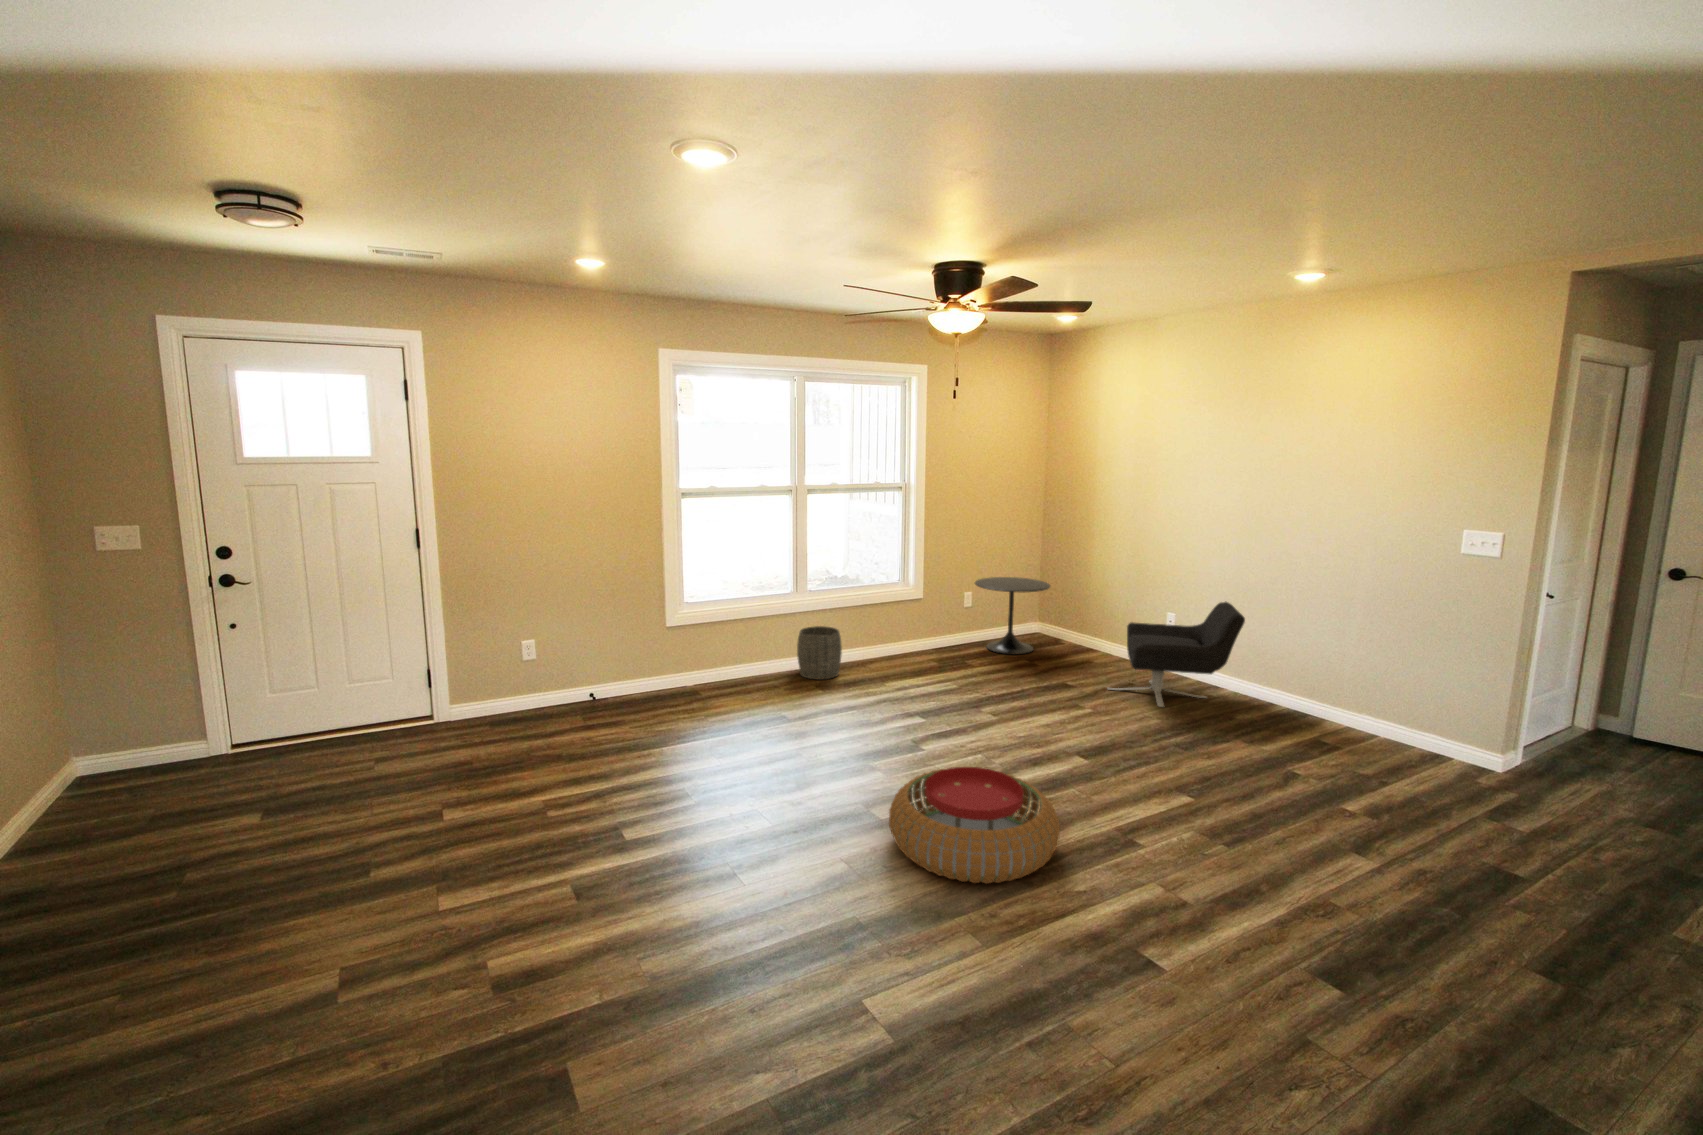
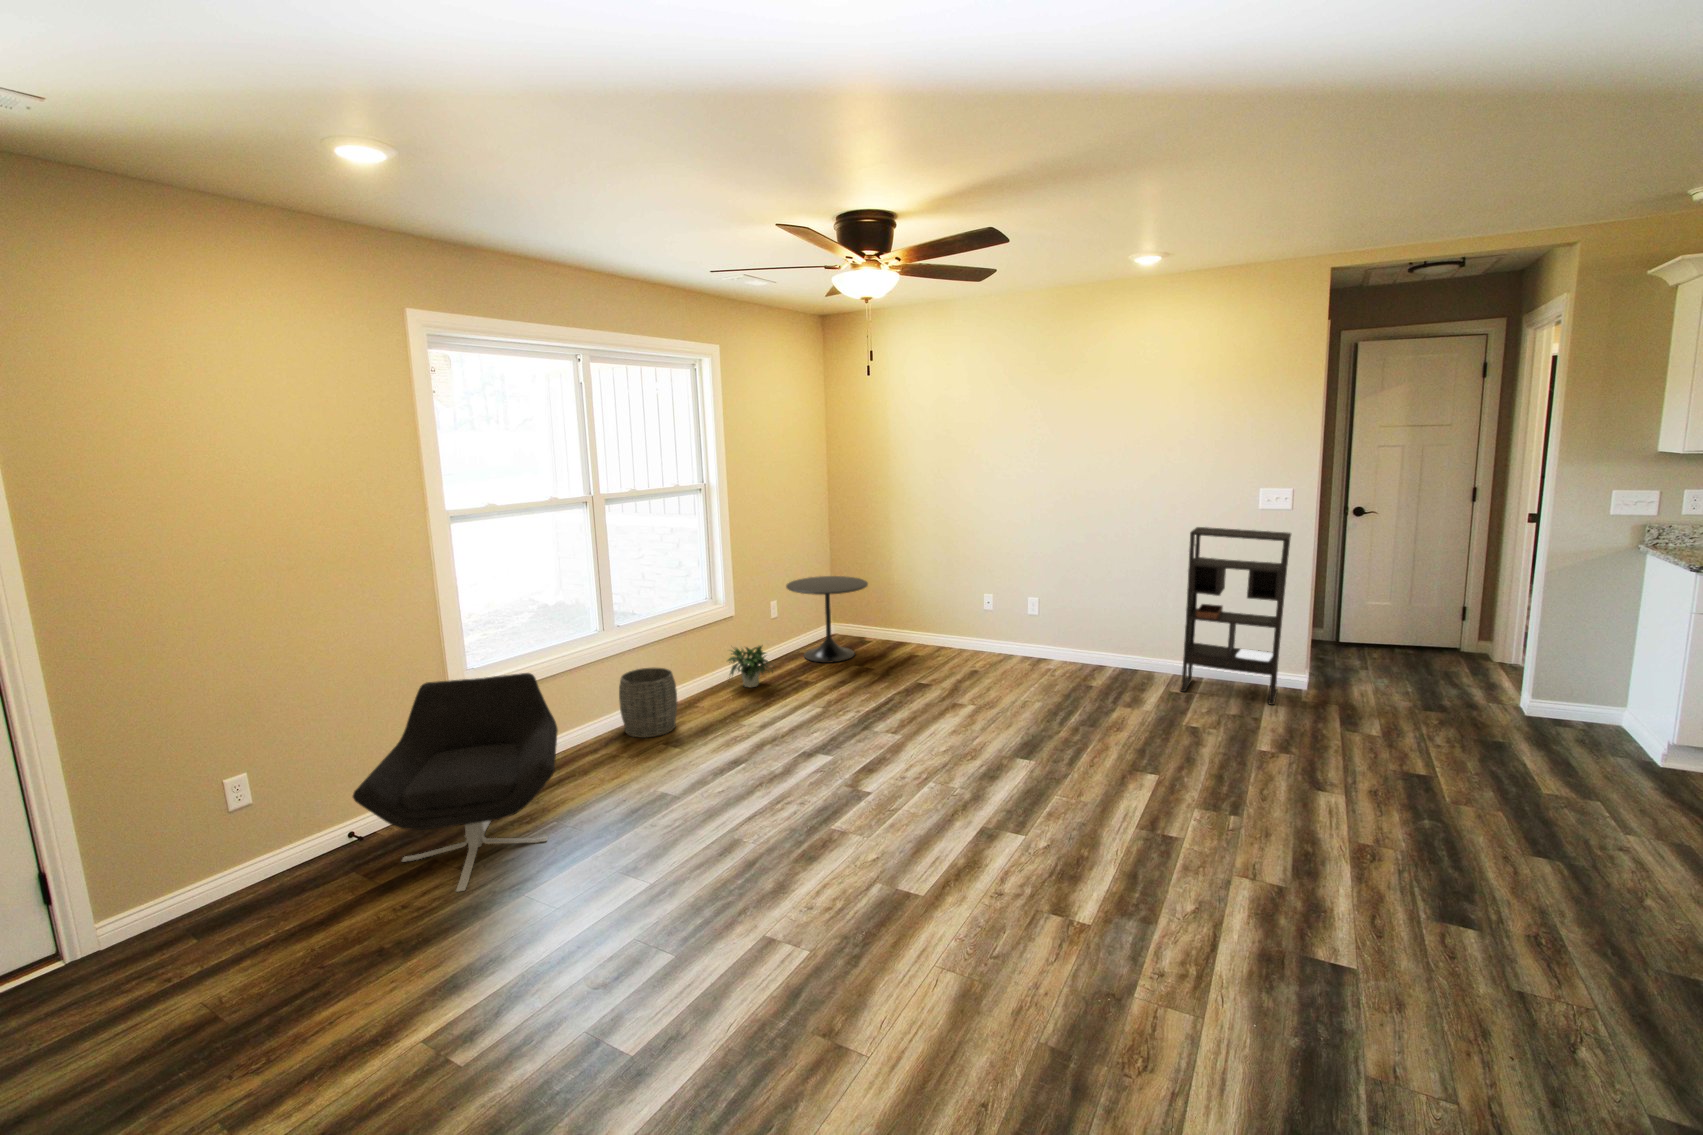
bookshelf: none [1337,564,1498,775] -> present [1180,527,1291,705]
lounge chair: present [1108,601,1245,707] -> present [353,673,558,892]
potted plant: none [890,622,943,661] -> present [728,646,770,687]
pouf: present [889,767,1060,883] -> none [928,801,1126,943]

